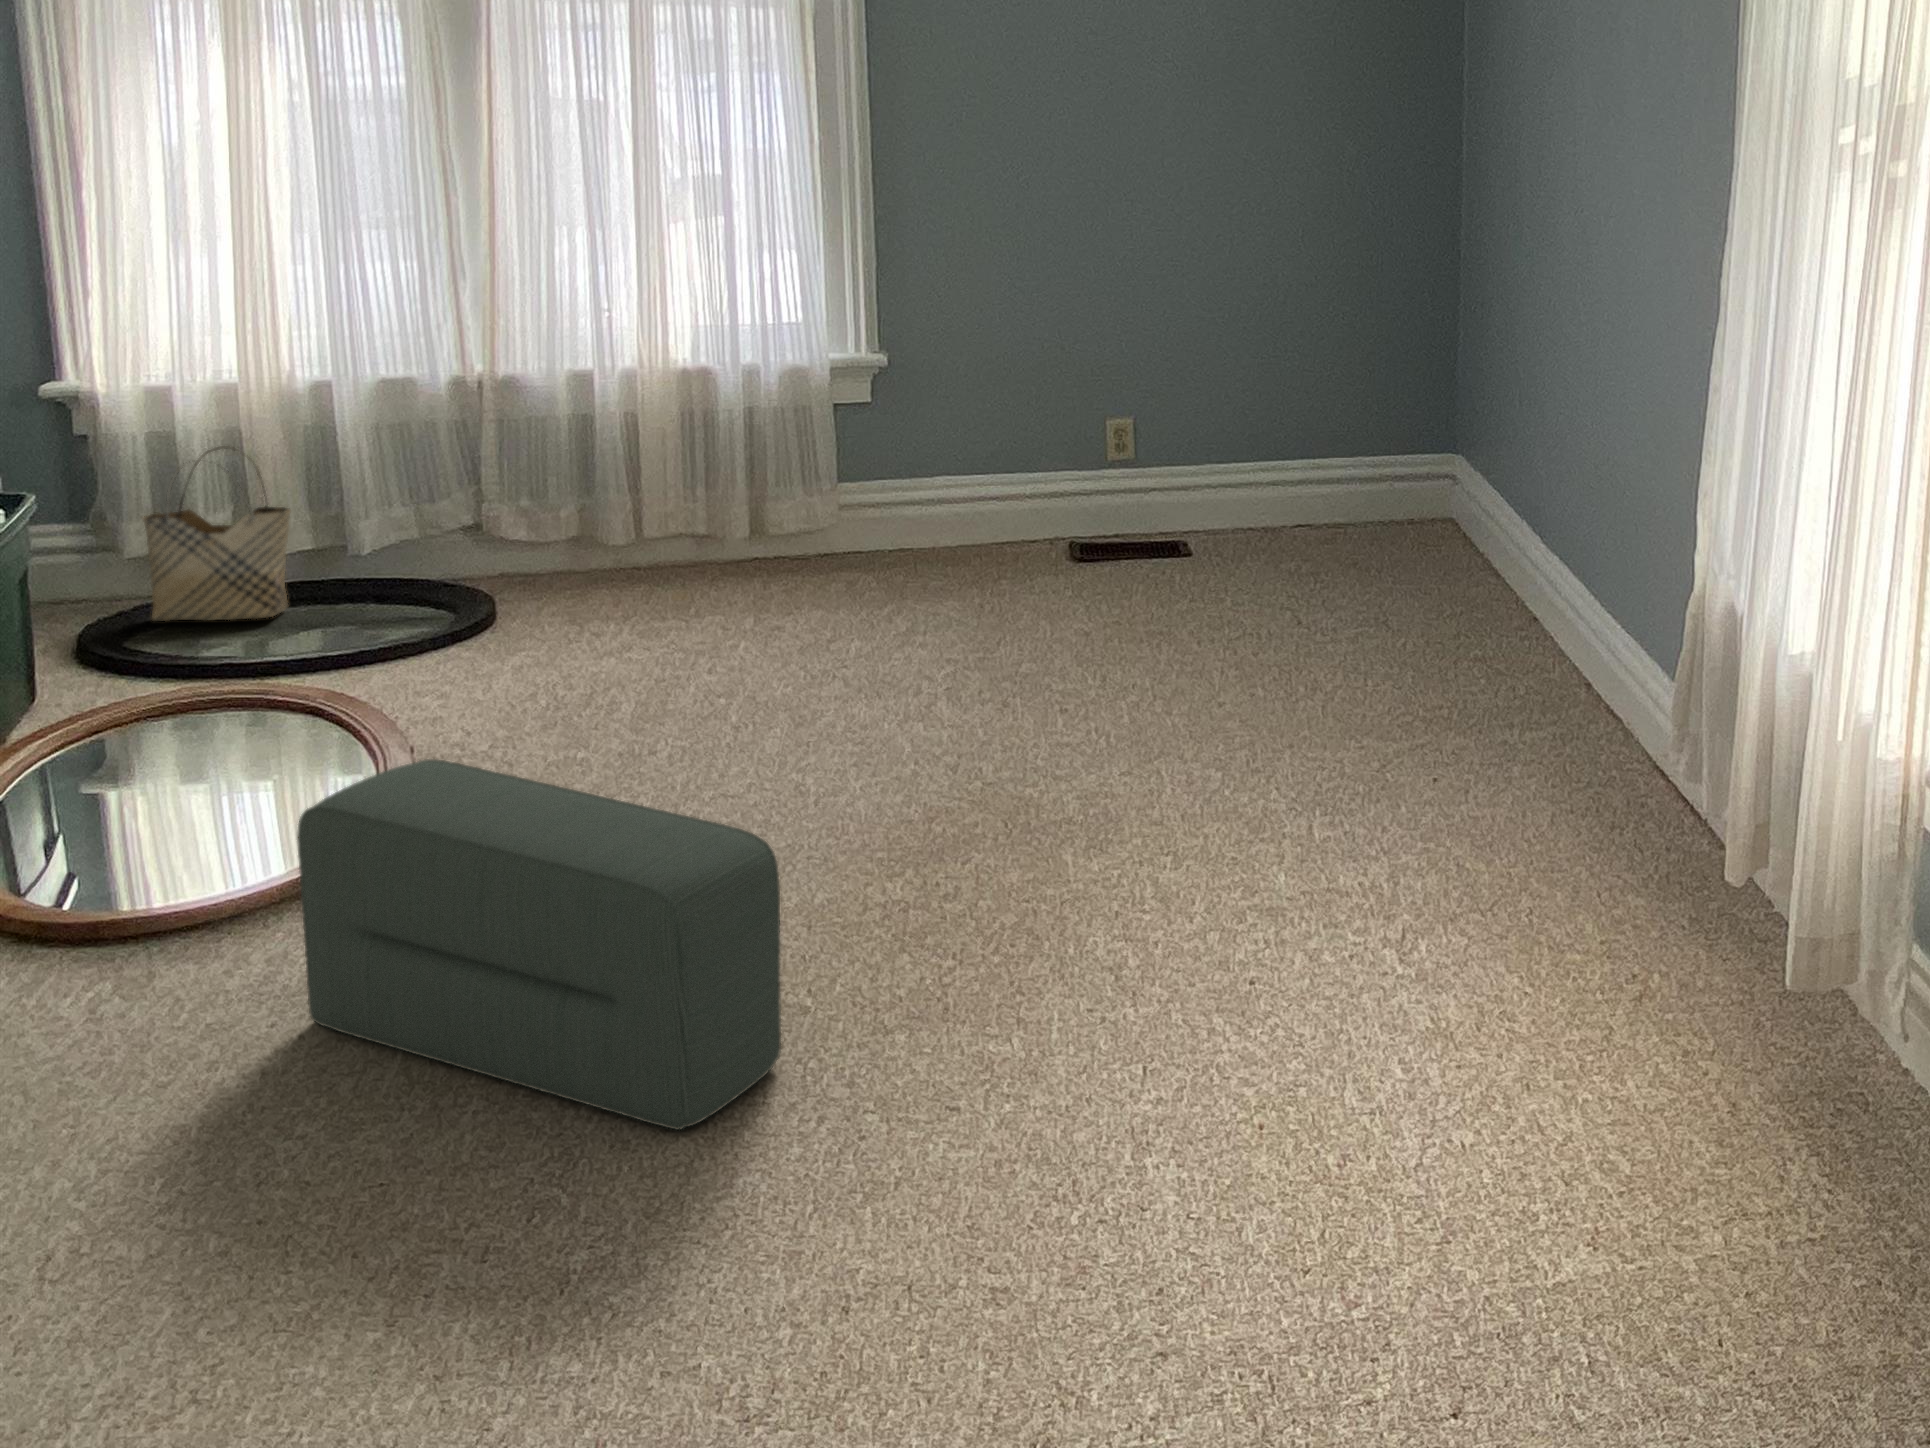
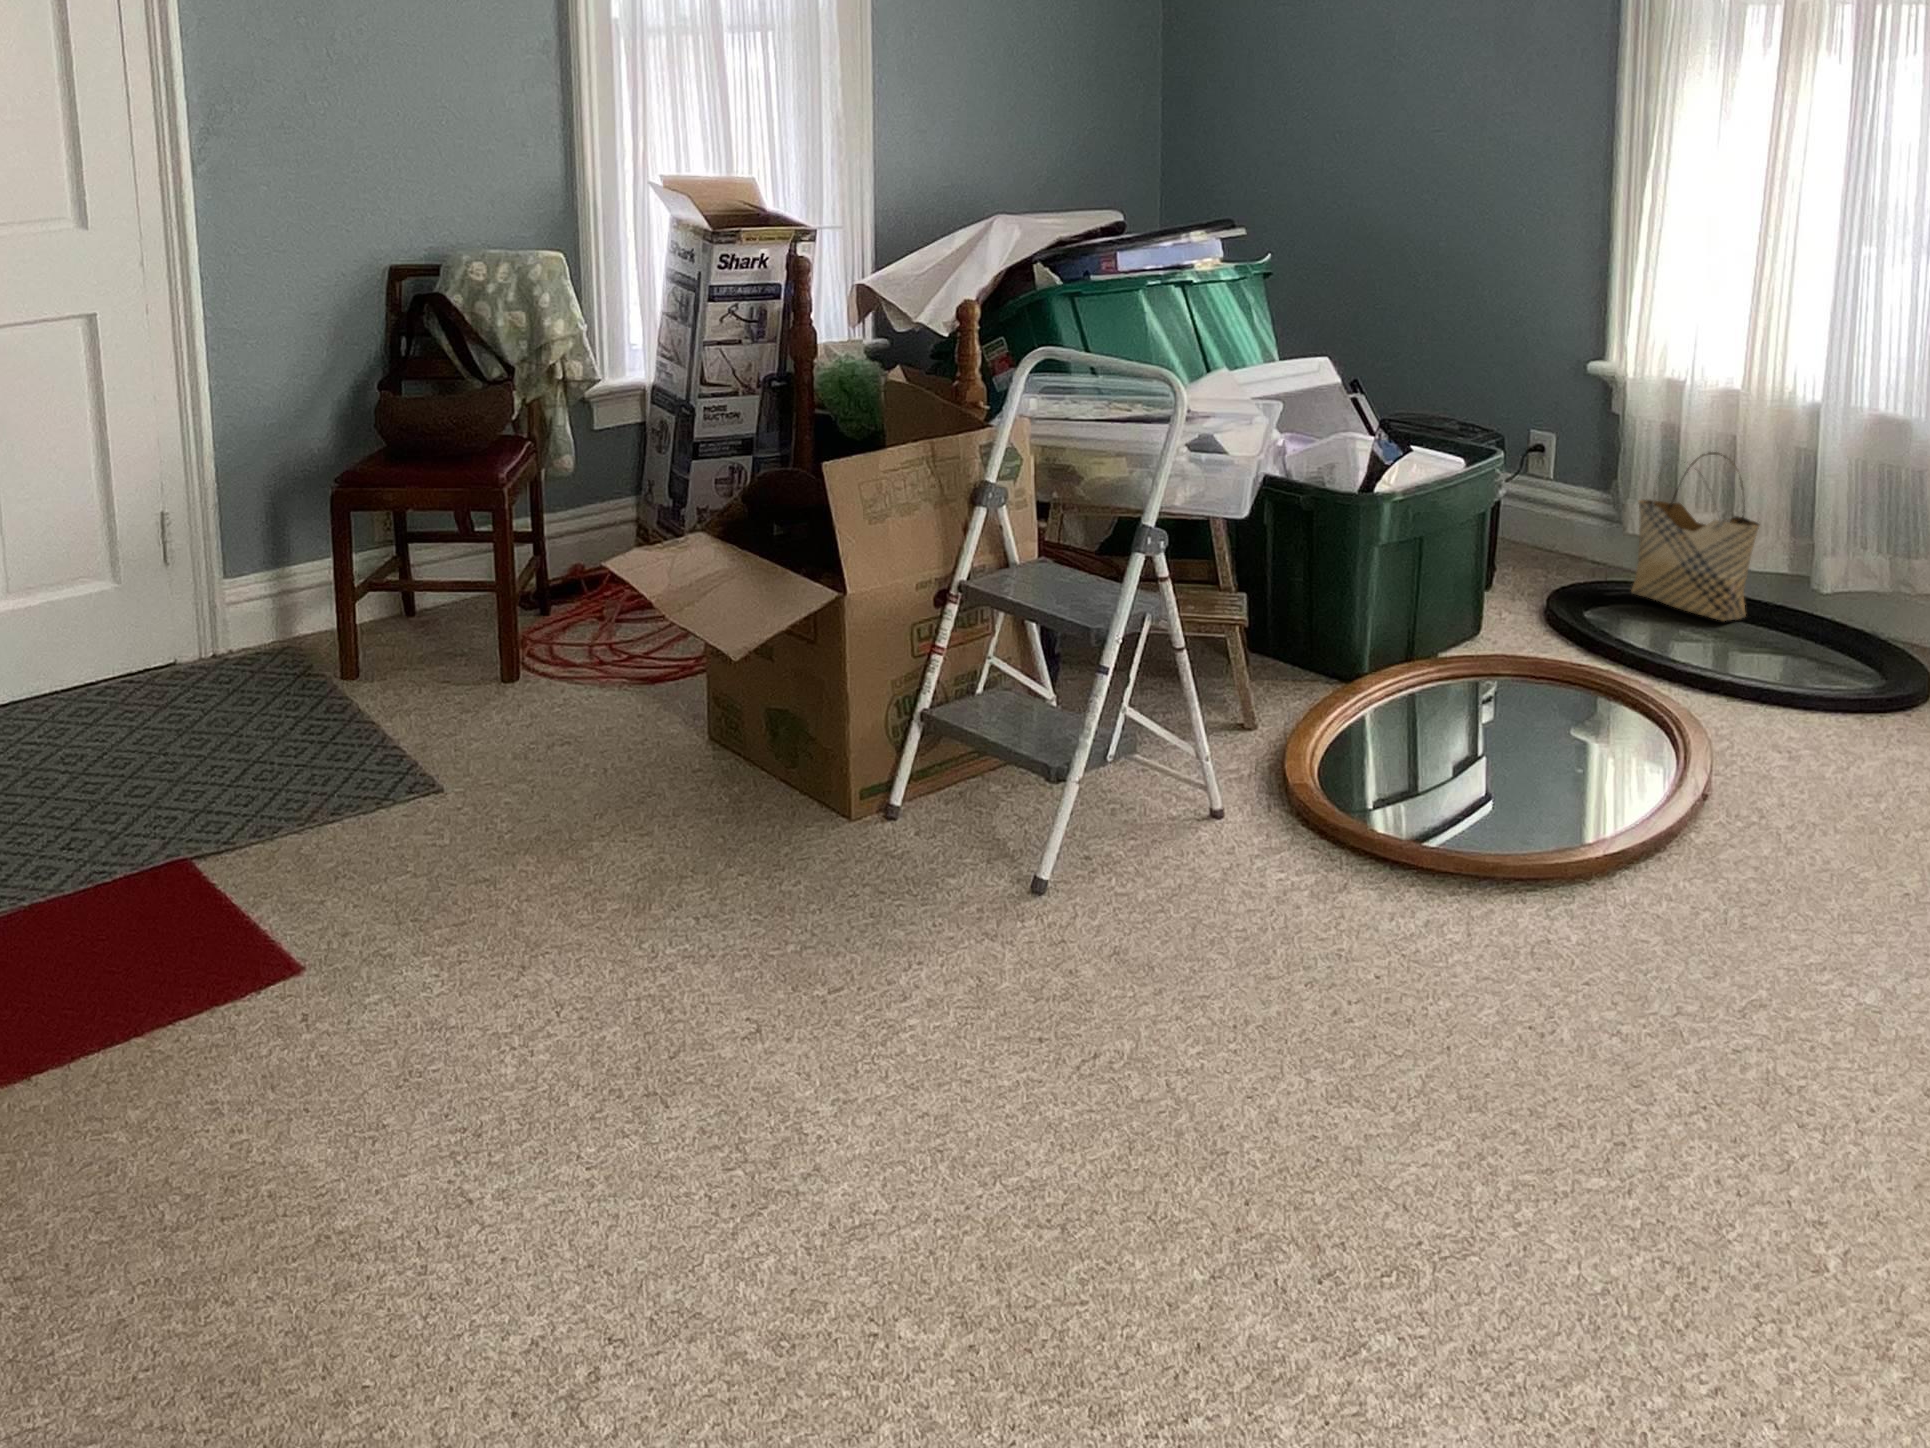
pouf: present [297,759,781,1130] -> none [1414,785,1755,1304]

